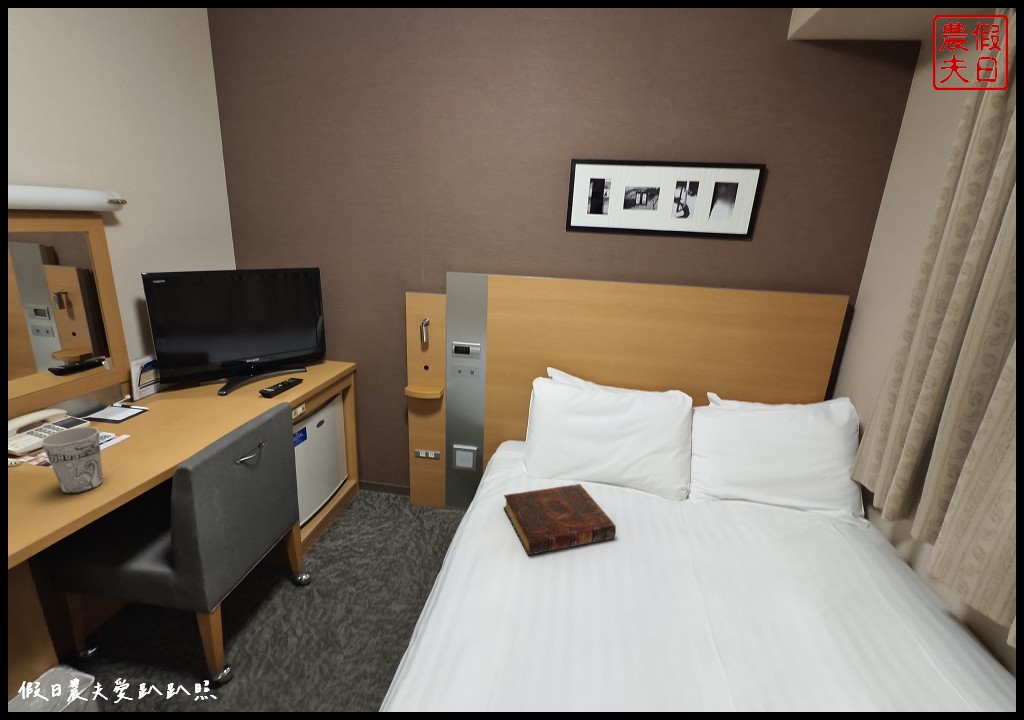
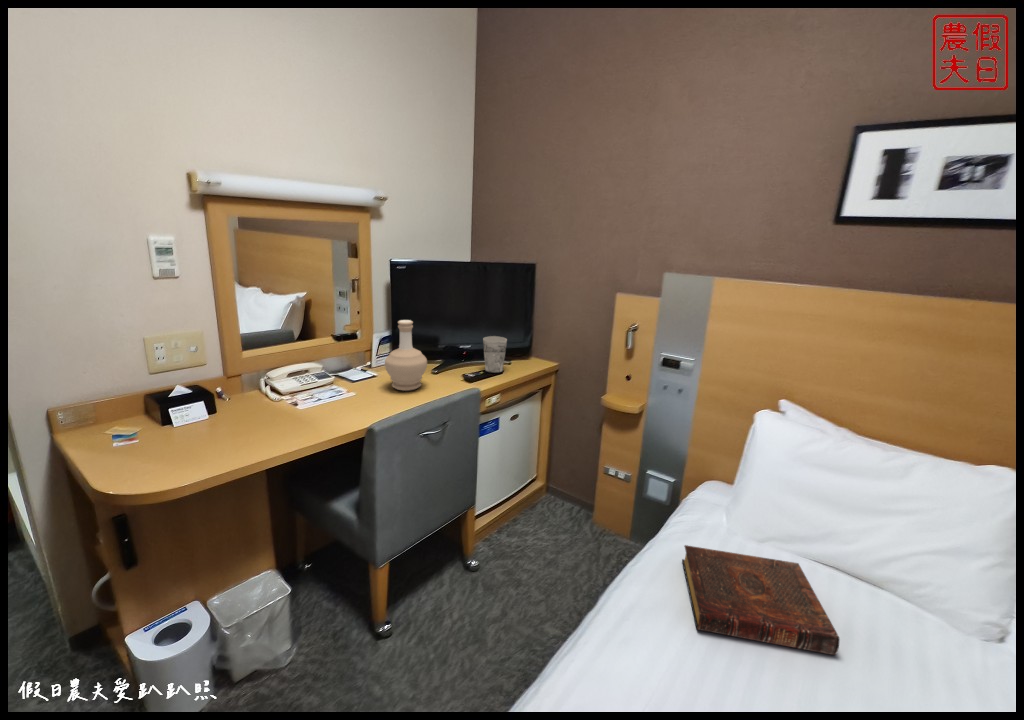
bottle: none [159,341,216,420] -> present [385,320,427,391]
cup: present [41,427,103,494] -> present [483,336,507,373]

